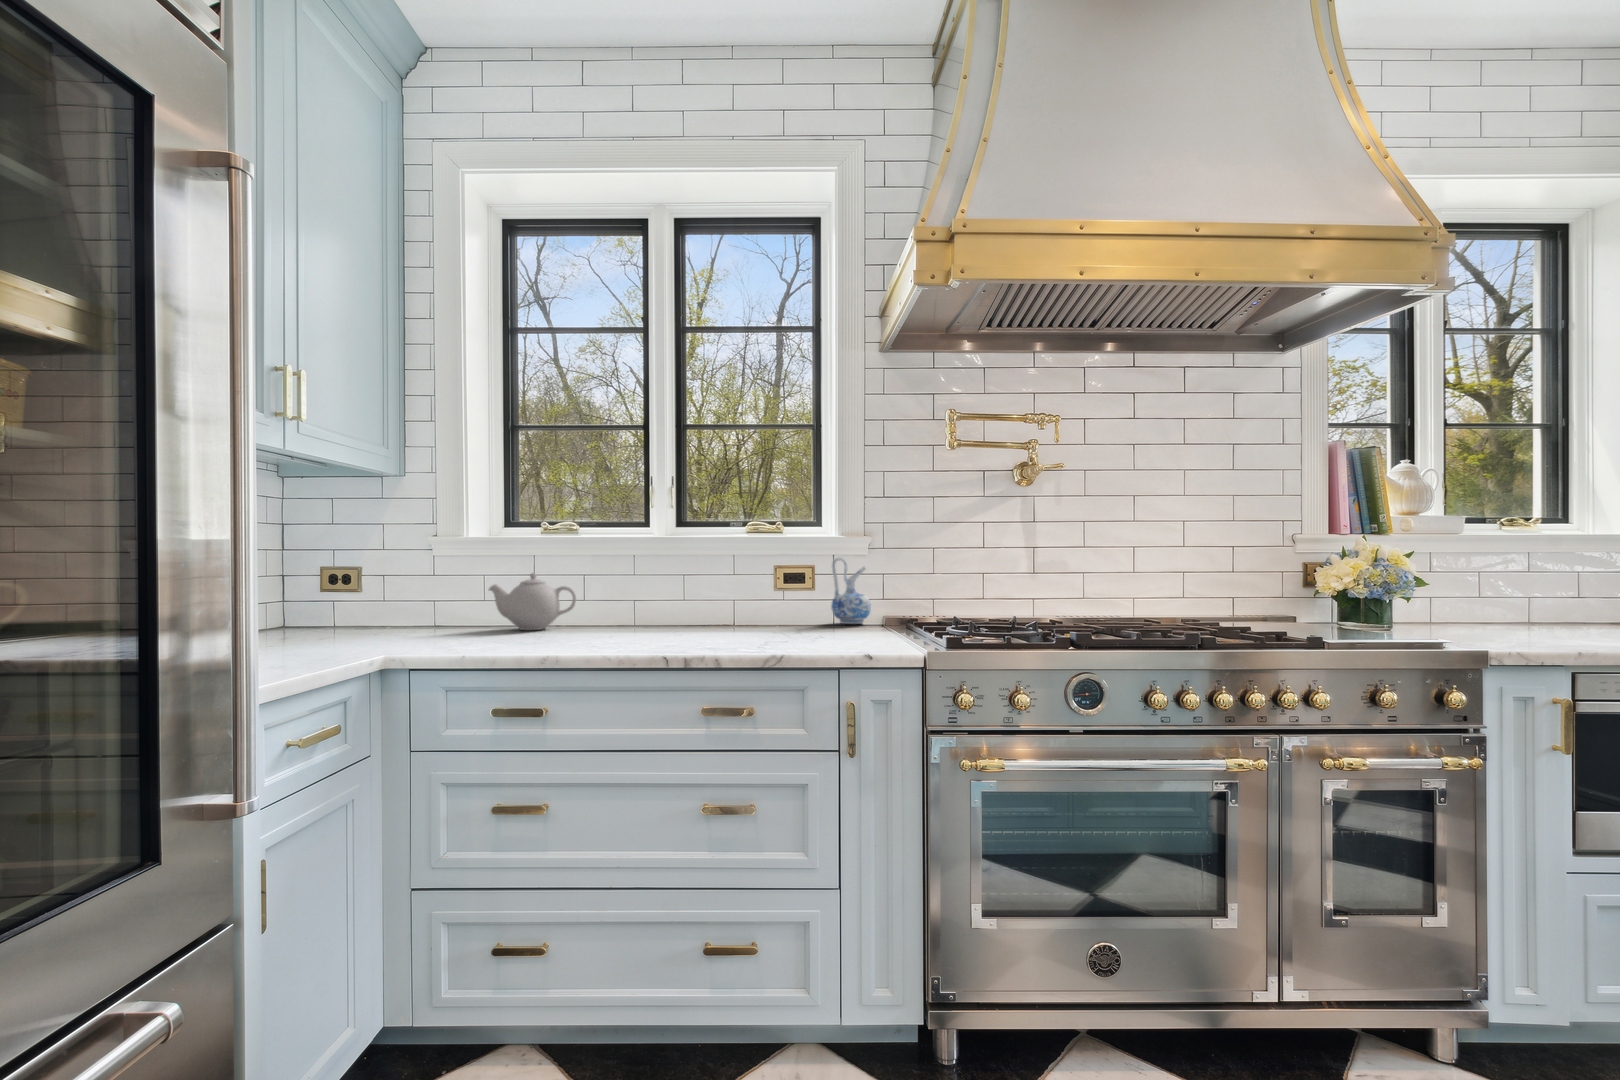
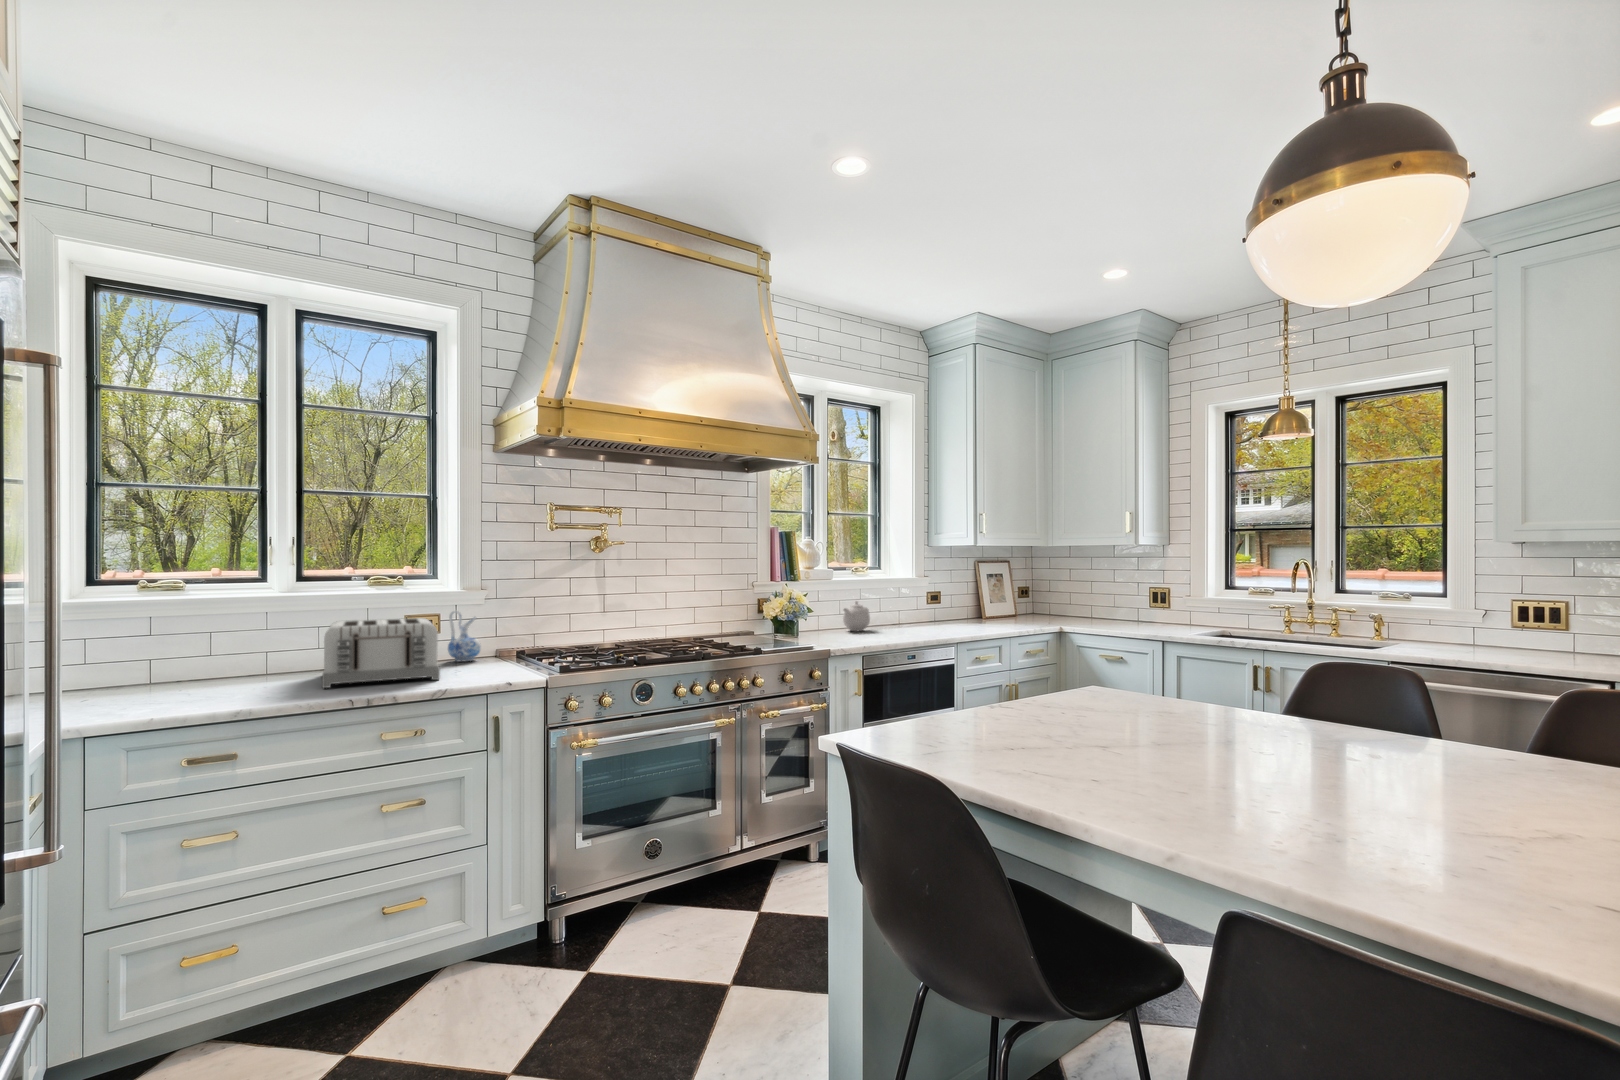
toaster: none [653,563,807,642] -> present [322,618,440,688]
teapot: present [489,573,576,630] -> present [843,601,870,631]

